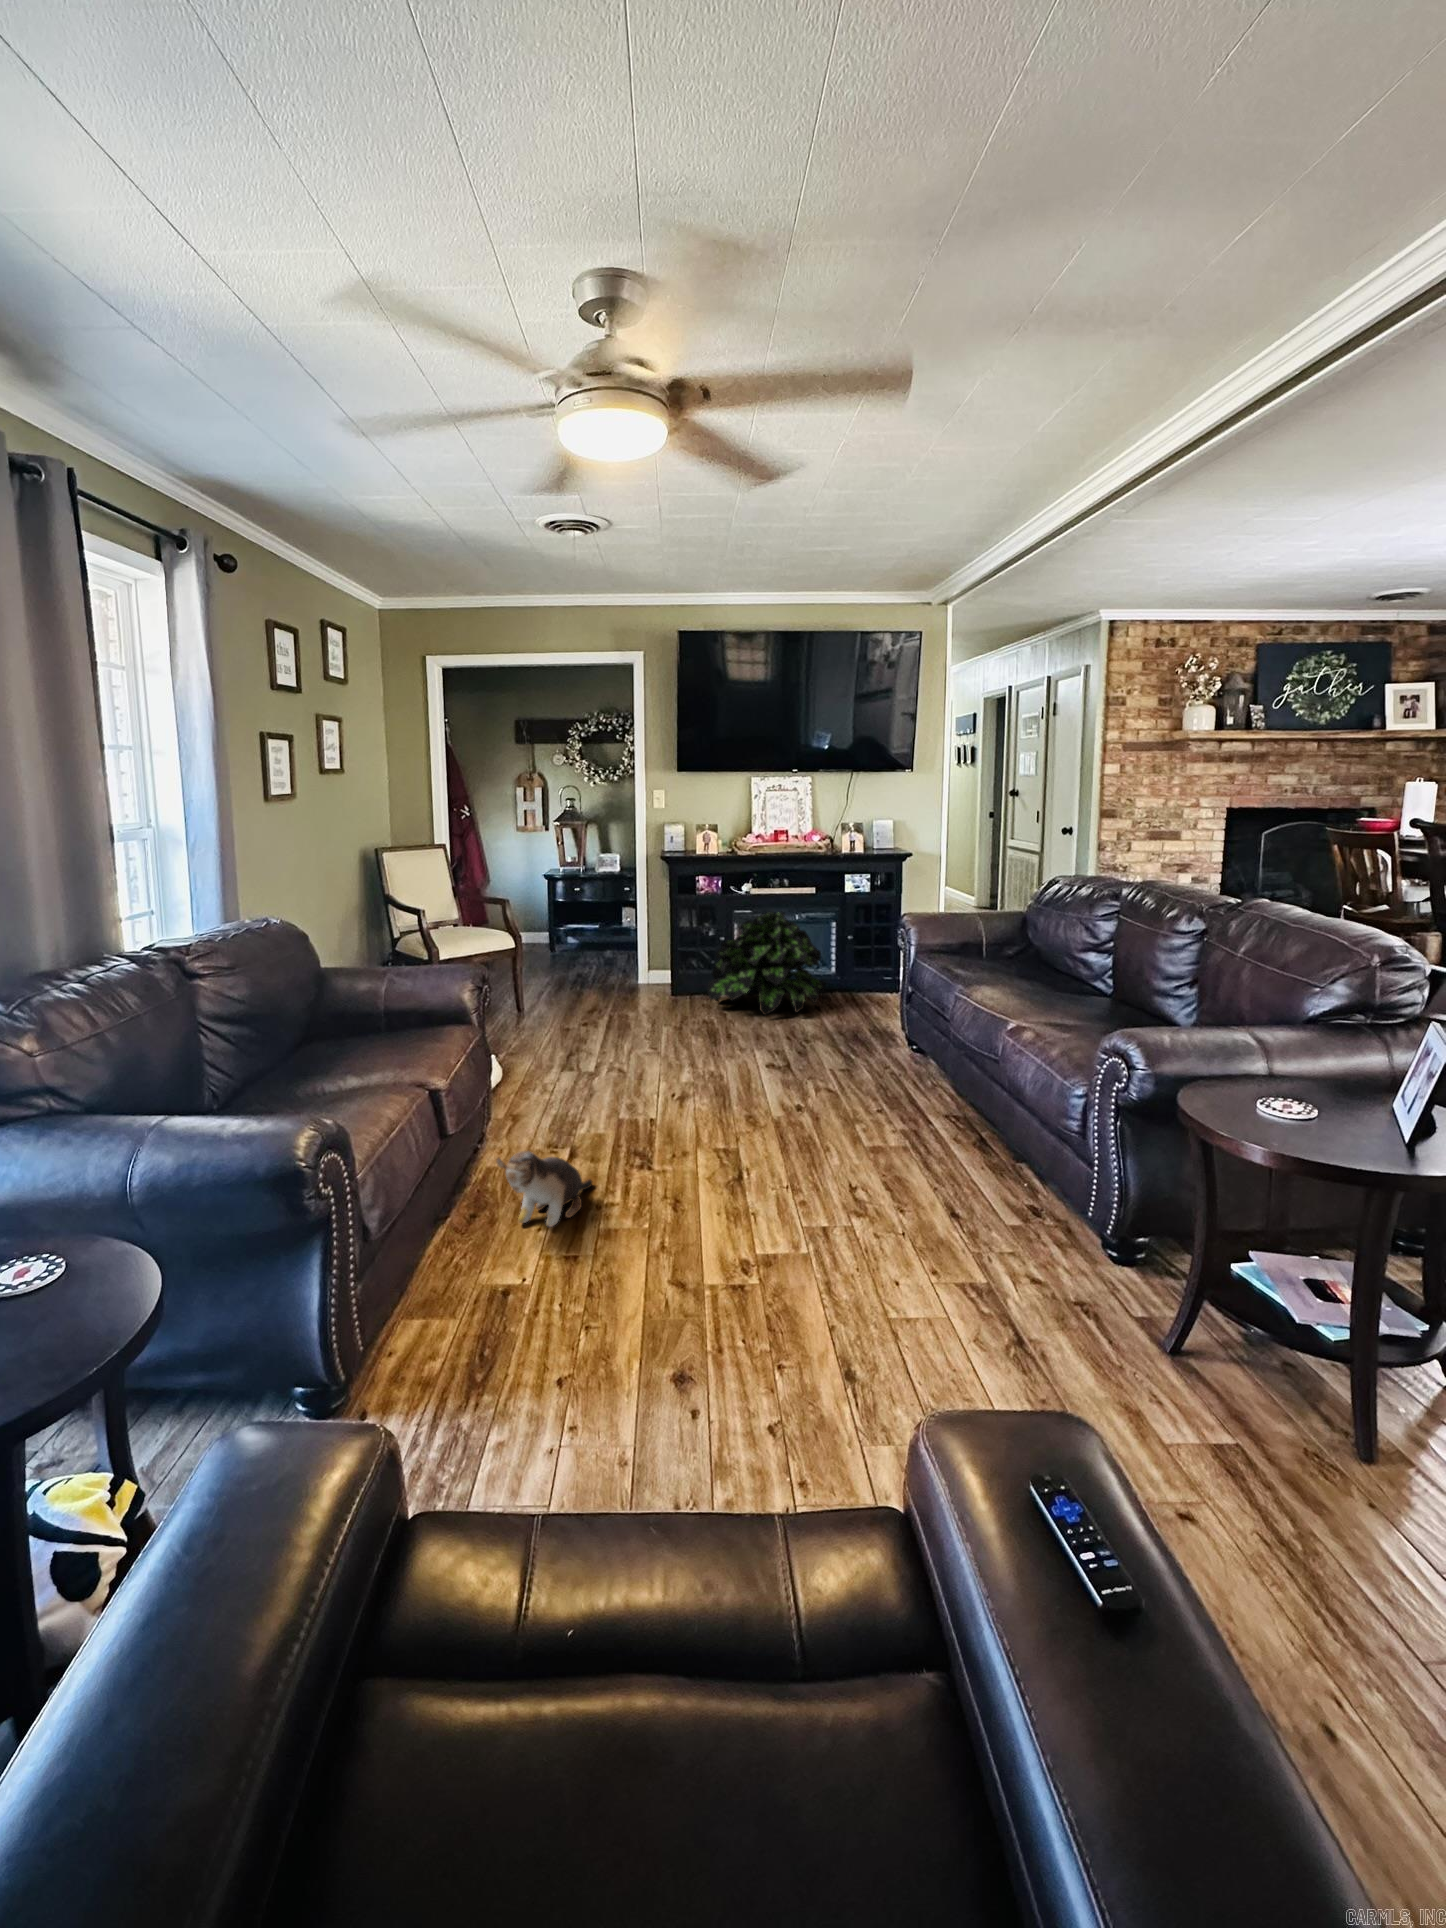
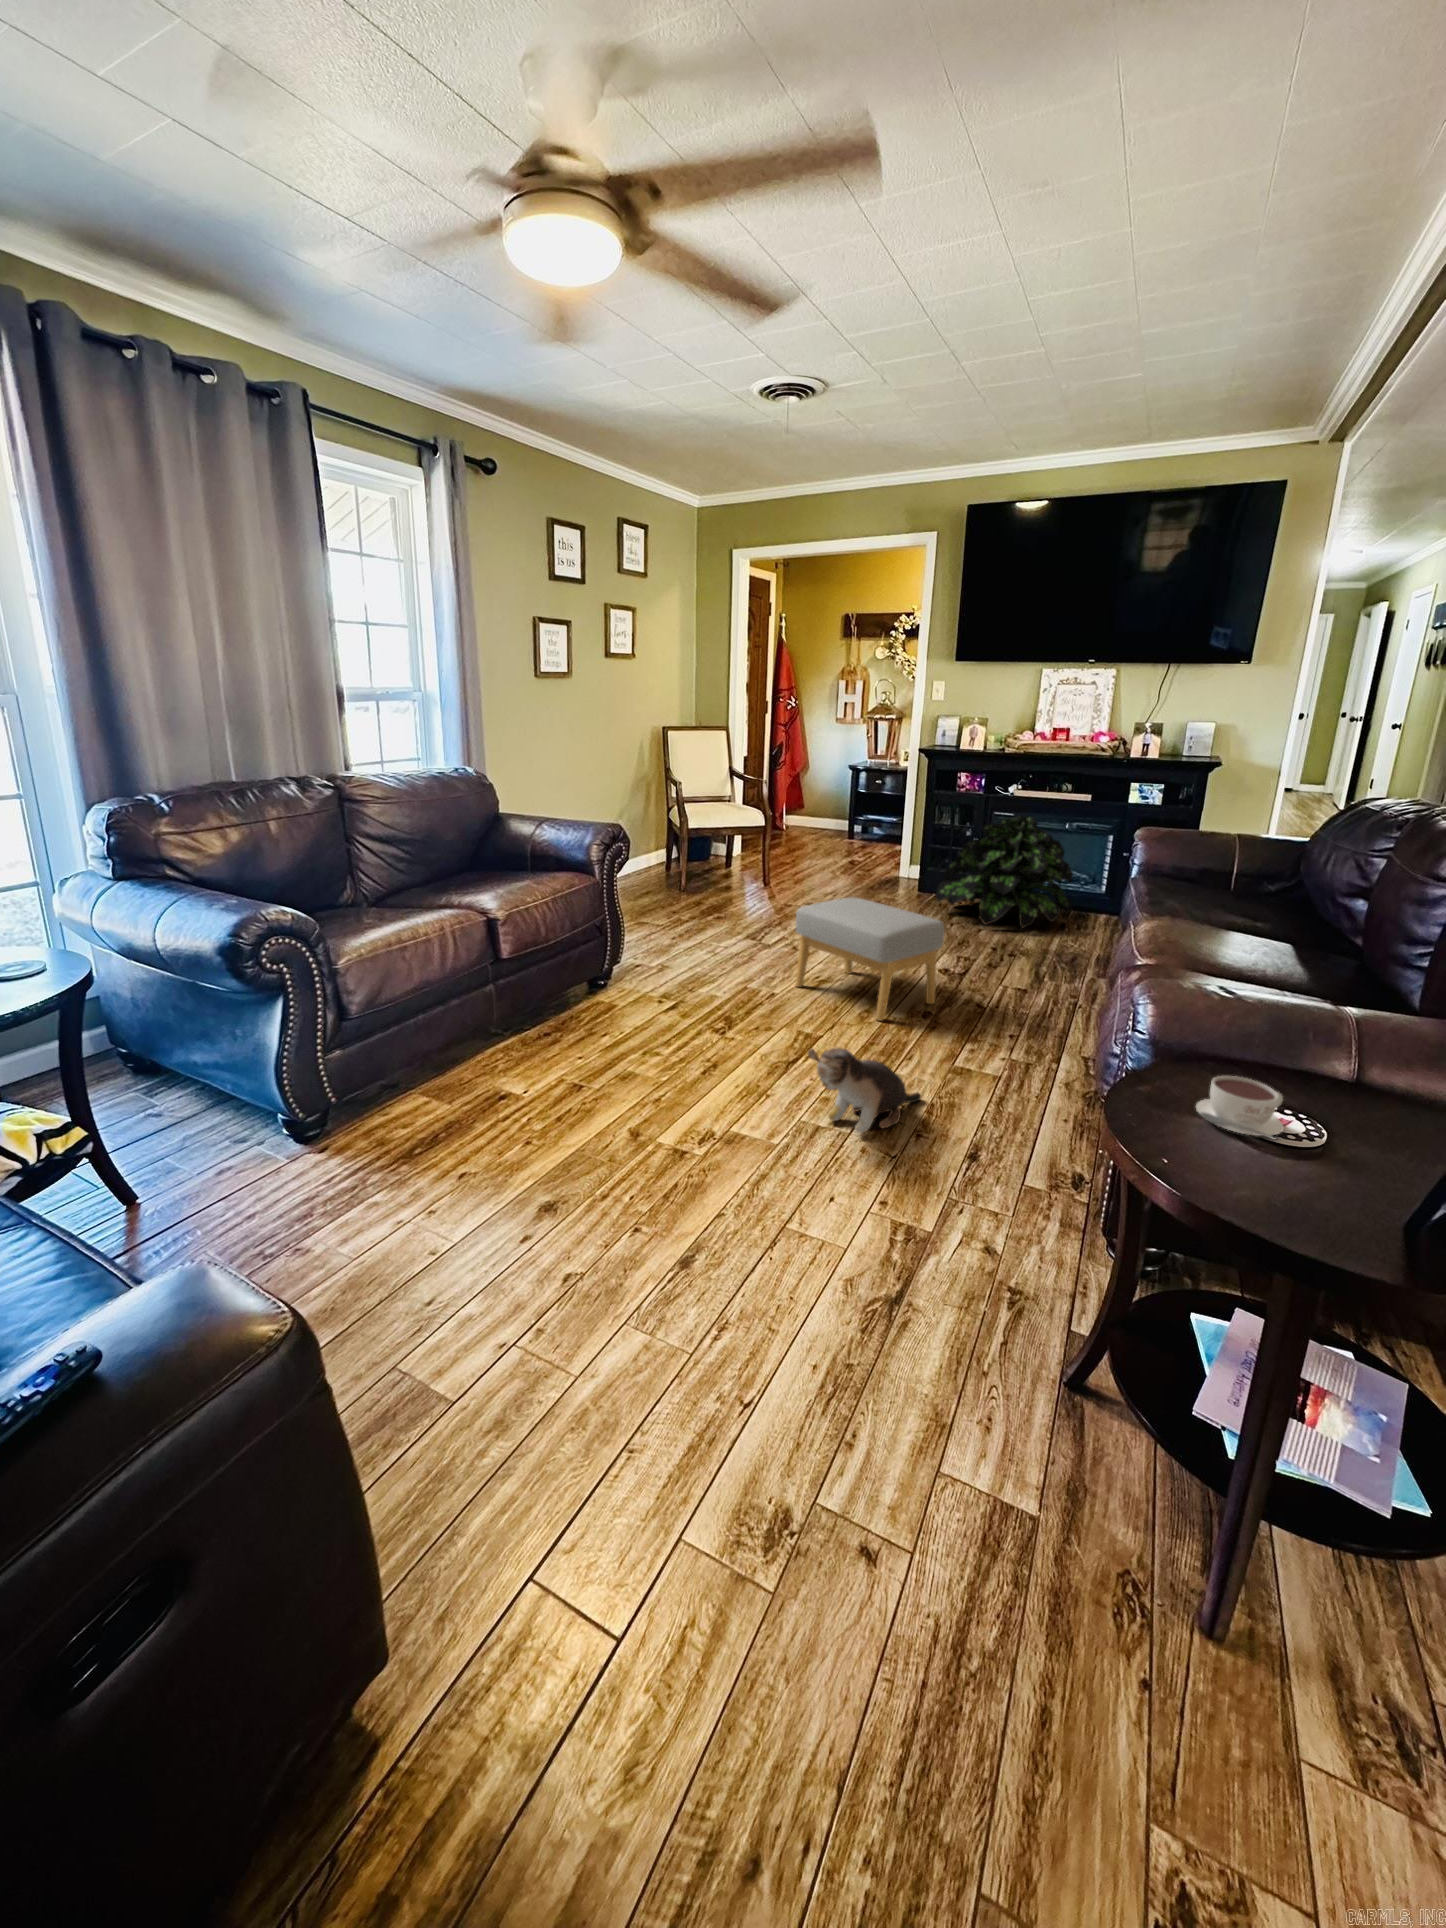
footstool: none [662,1007,798,1119] -> present [795,897,944,1021]
coffee cup: none [1243,1084,1308,1119] -> present [1196,1076,1284,1140]
plush toy: present [496,1151,592,1227] -> present [808,1047,921,1133]

